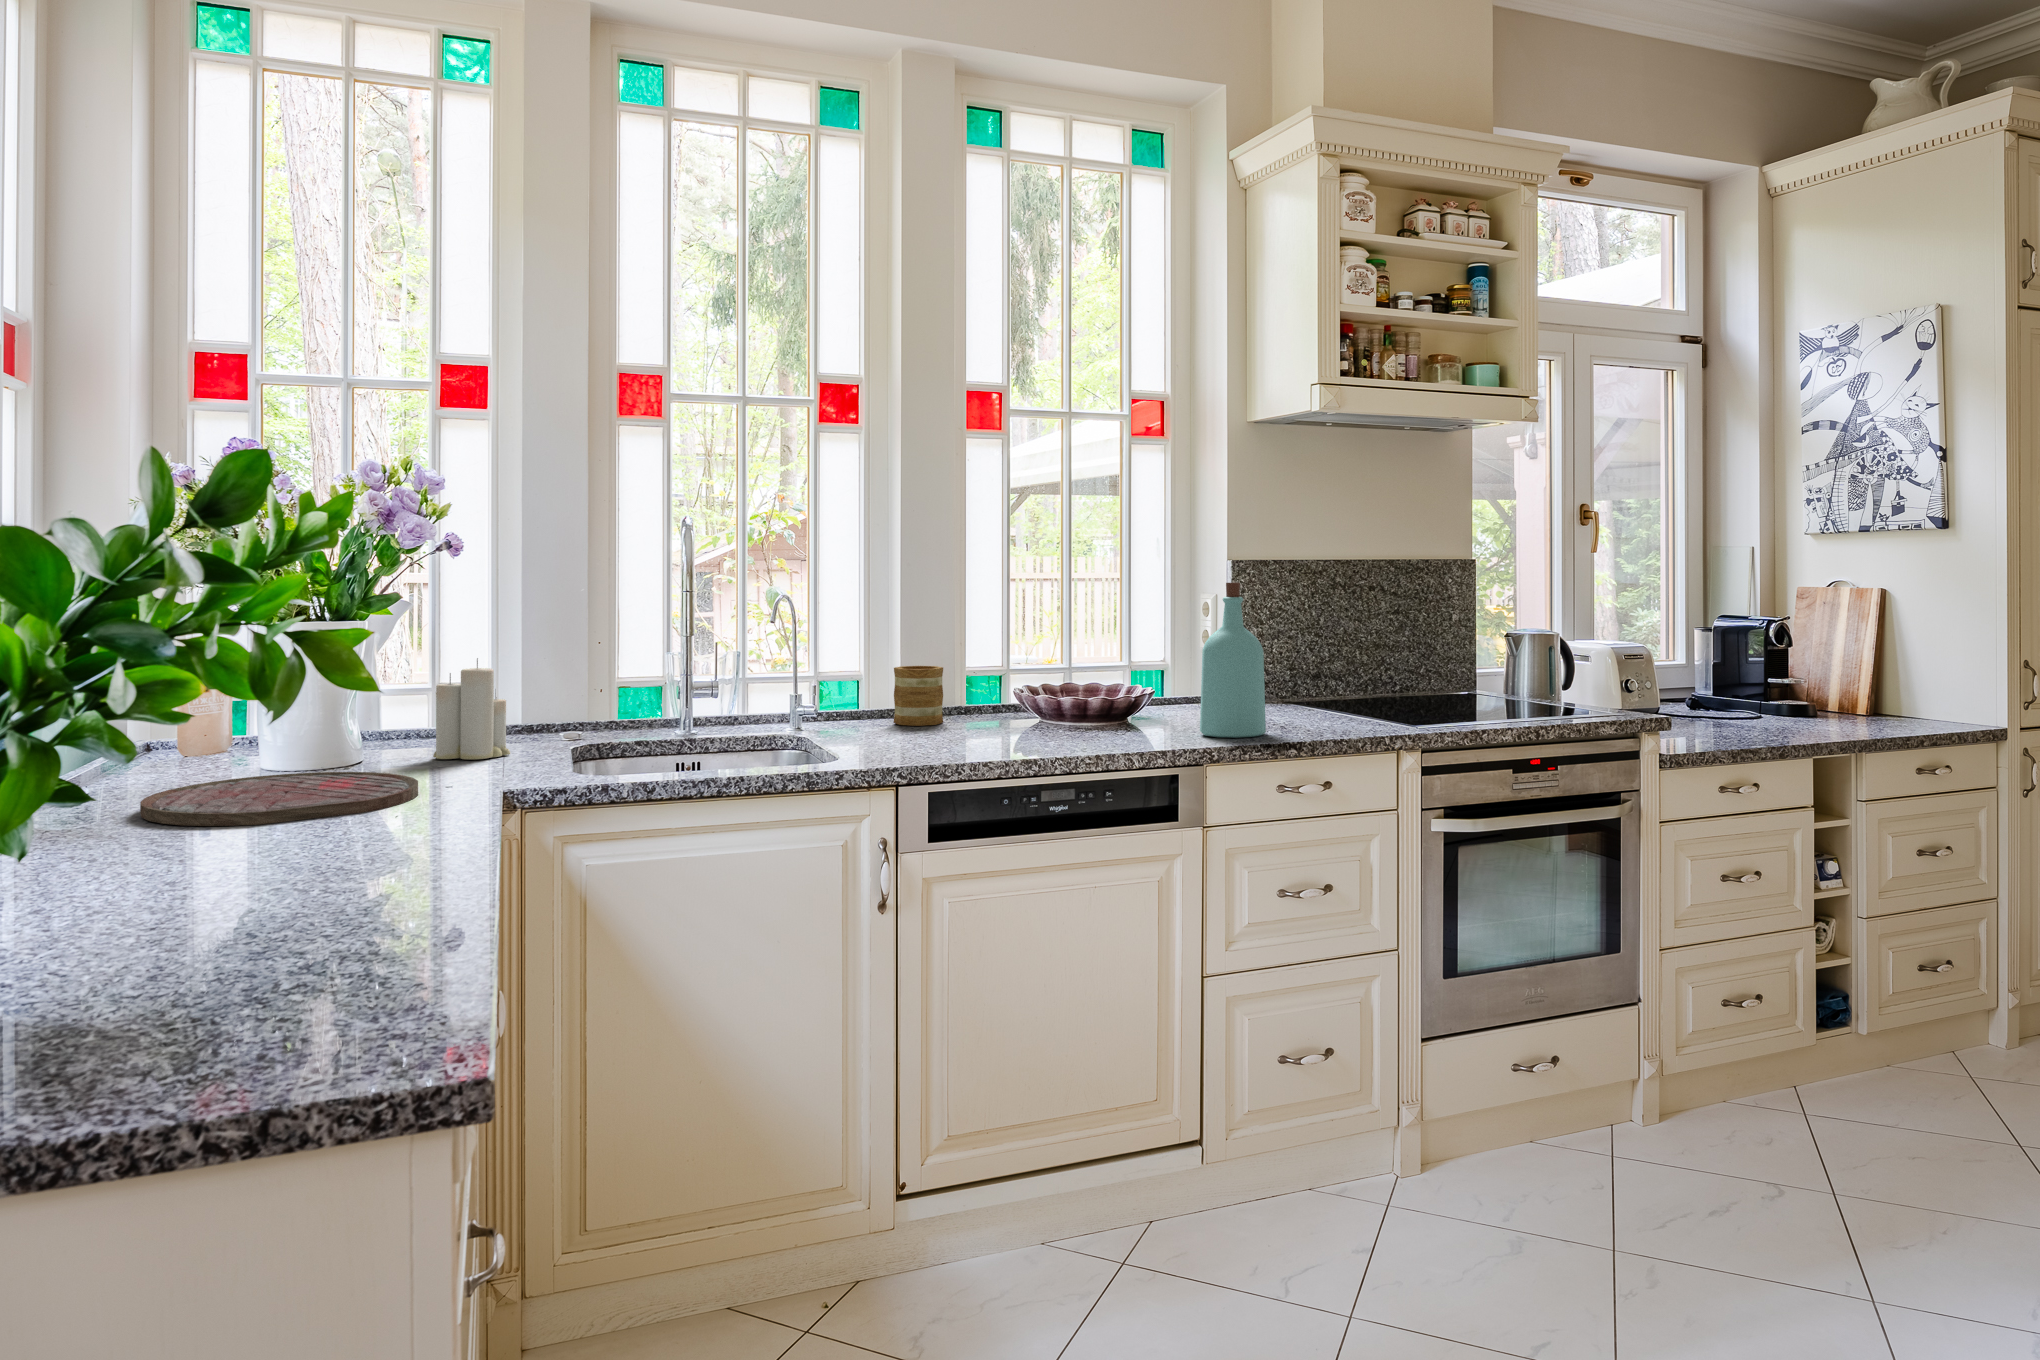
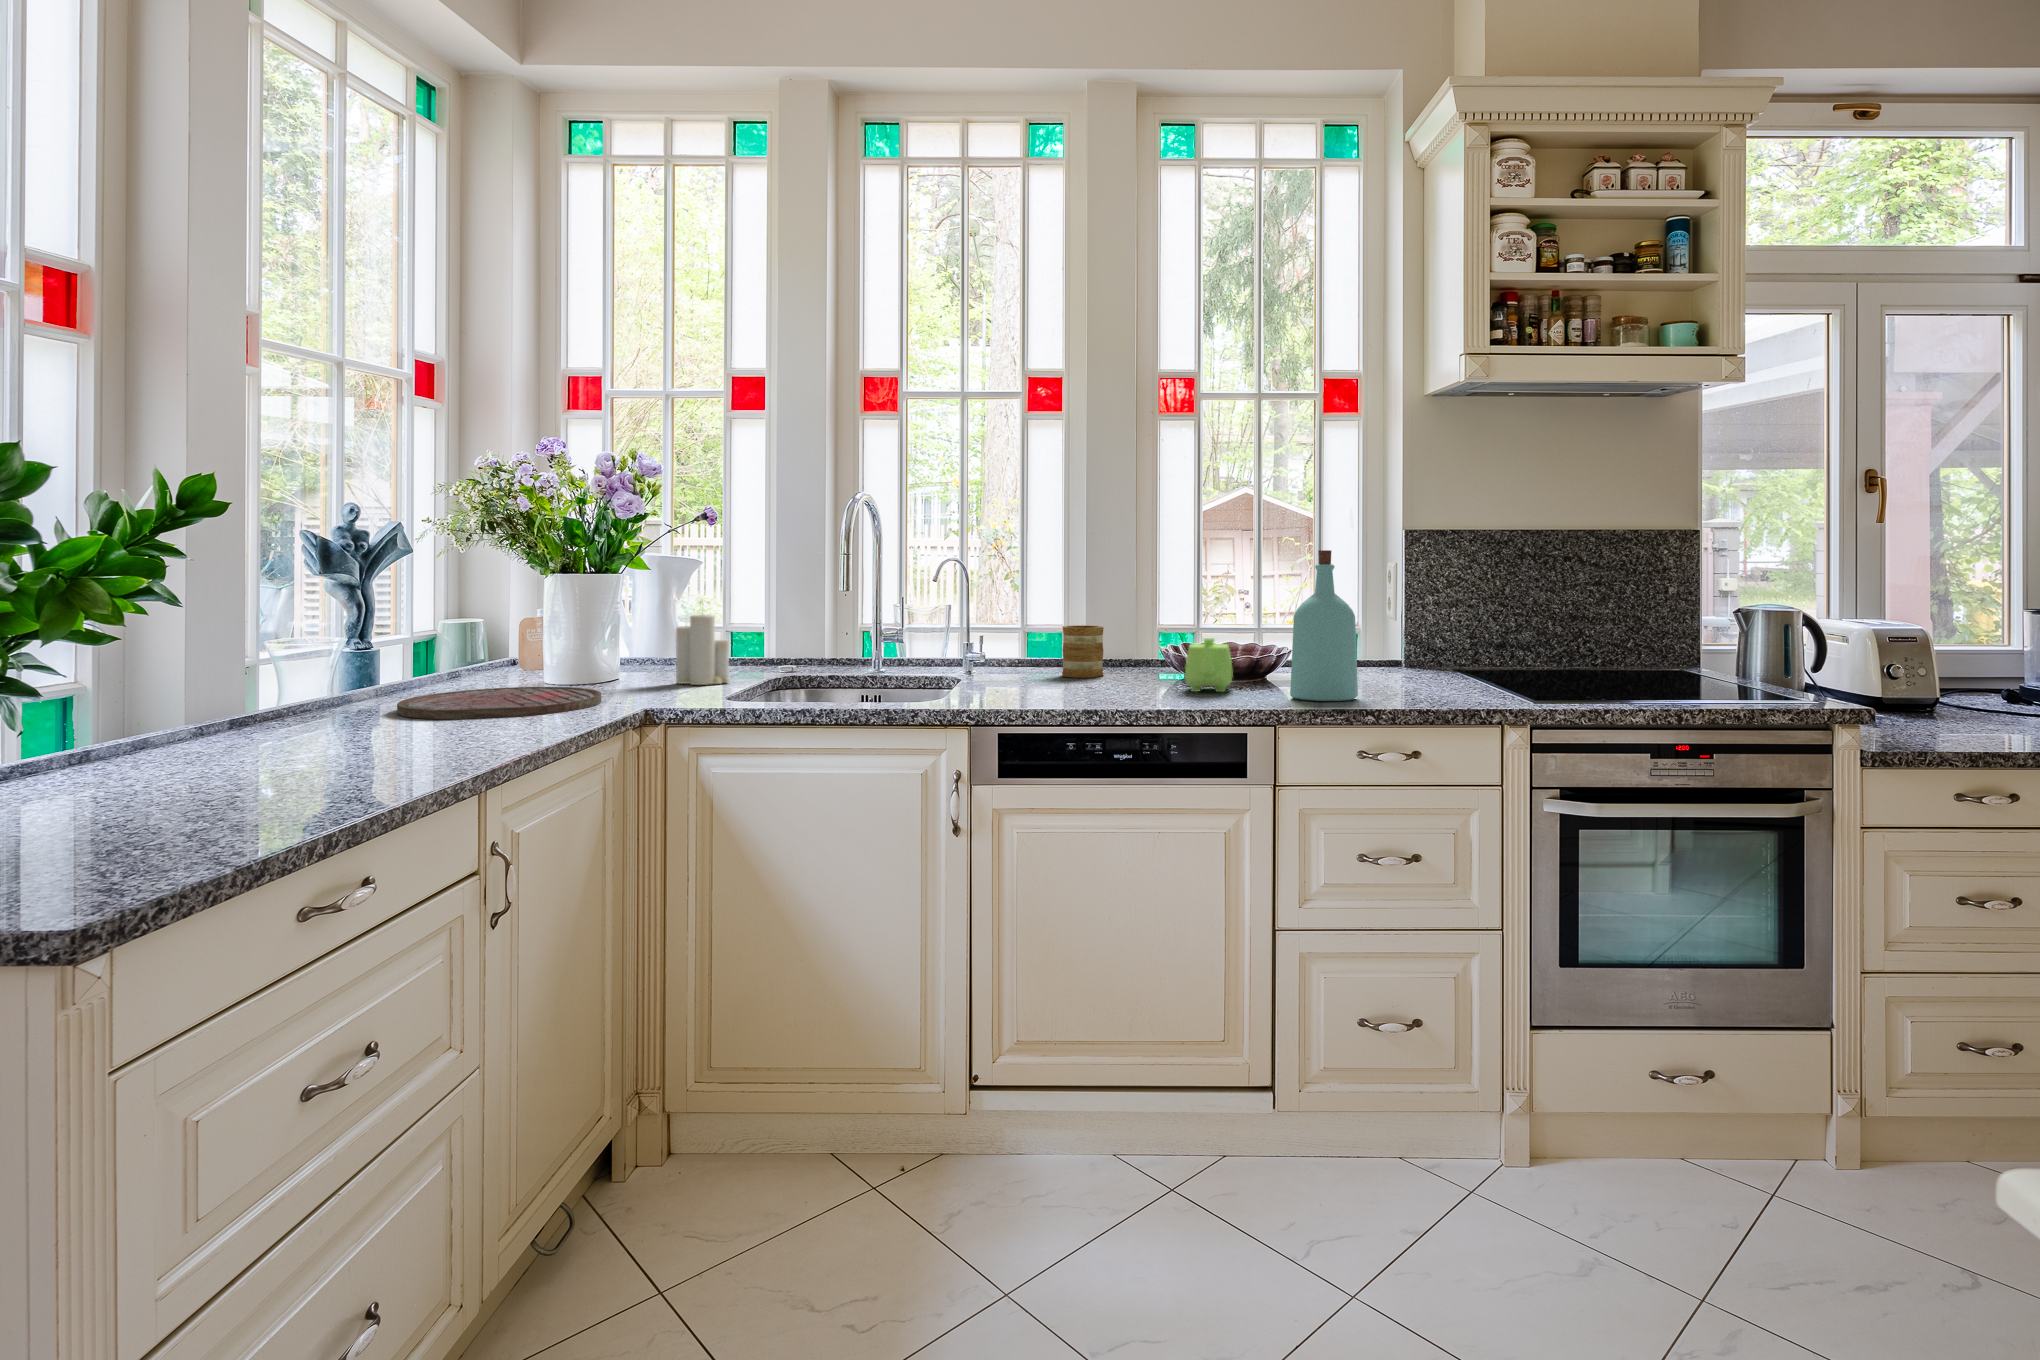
teapot: none [1071,676,1128,735] -> present [1185,638,1233,692]

